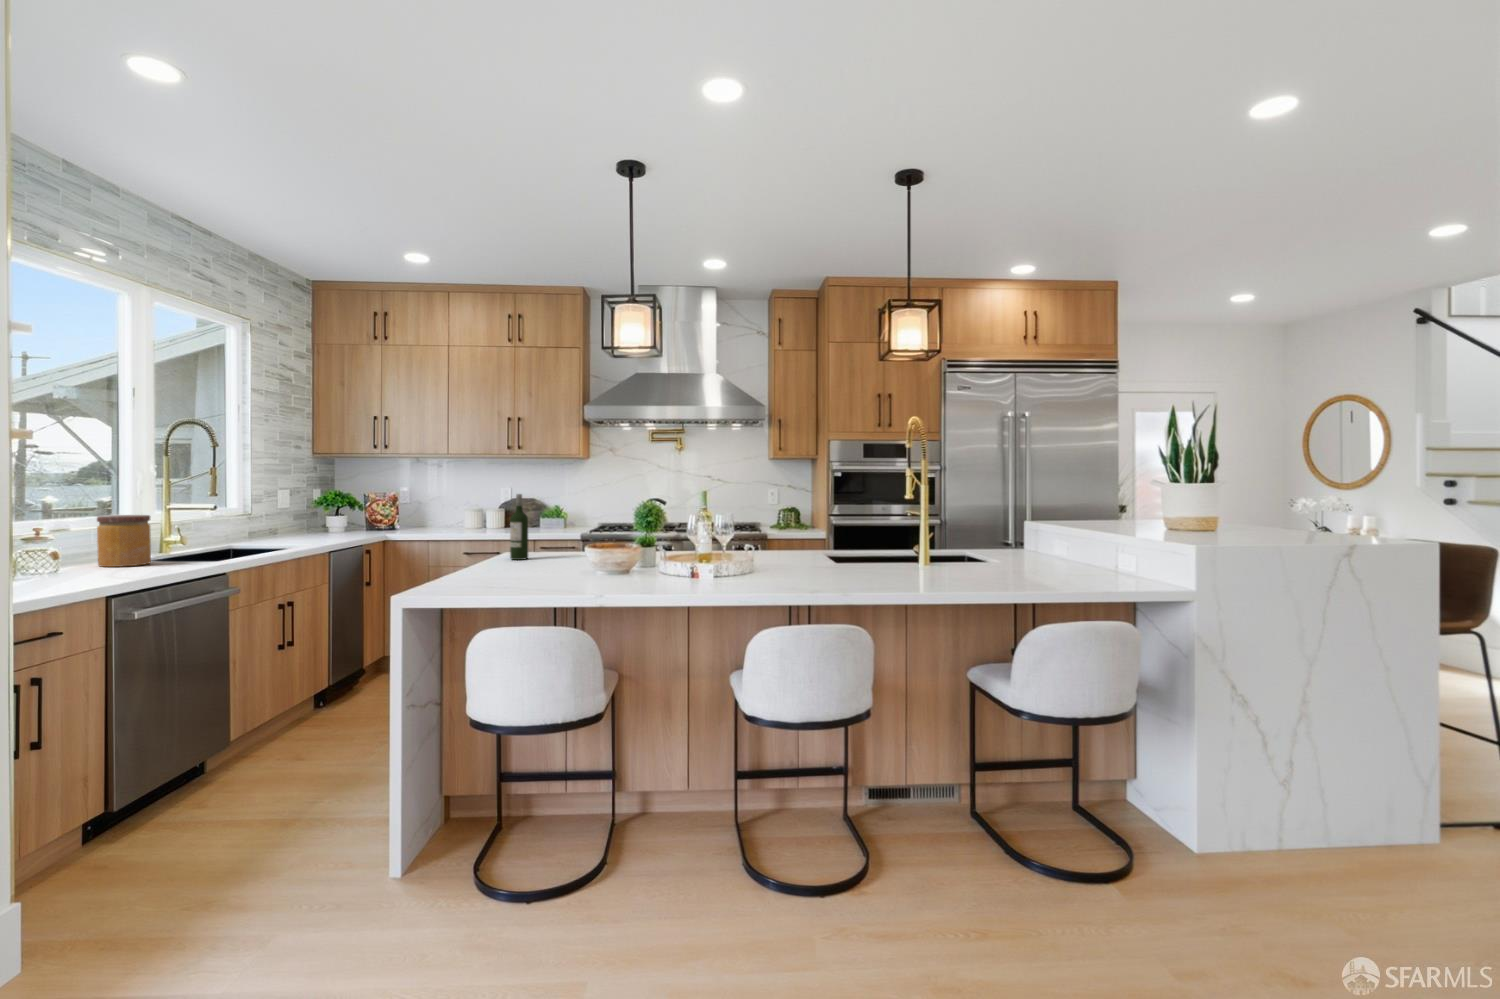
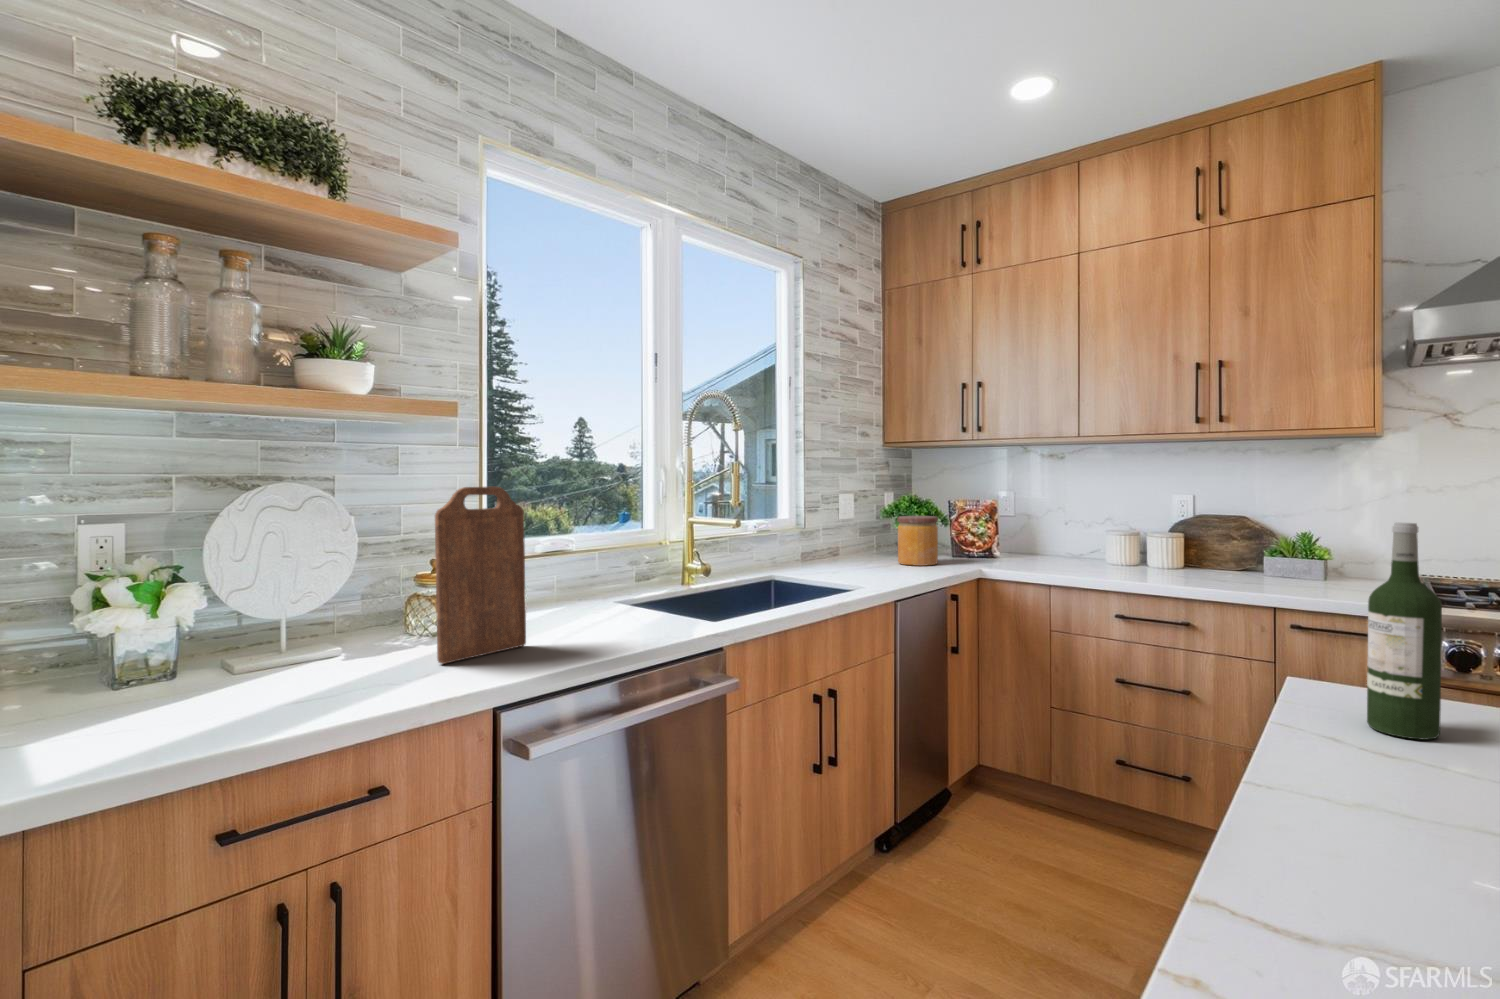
cutting board: none [50,479,99,577] -> present [435,487,526,664]
jar: present [97,515,151,567] -> present [898,516,938,566]

